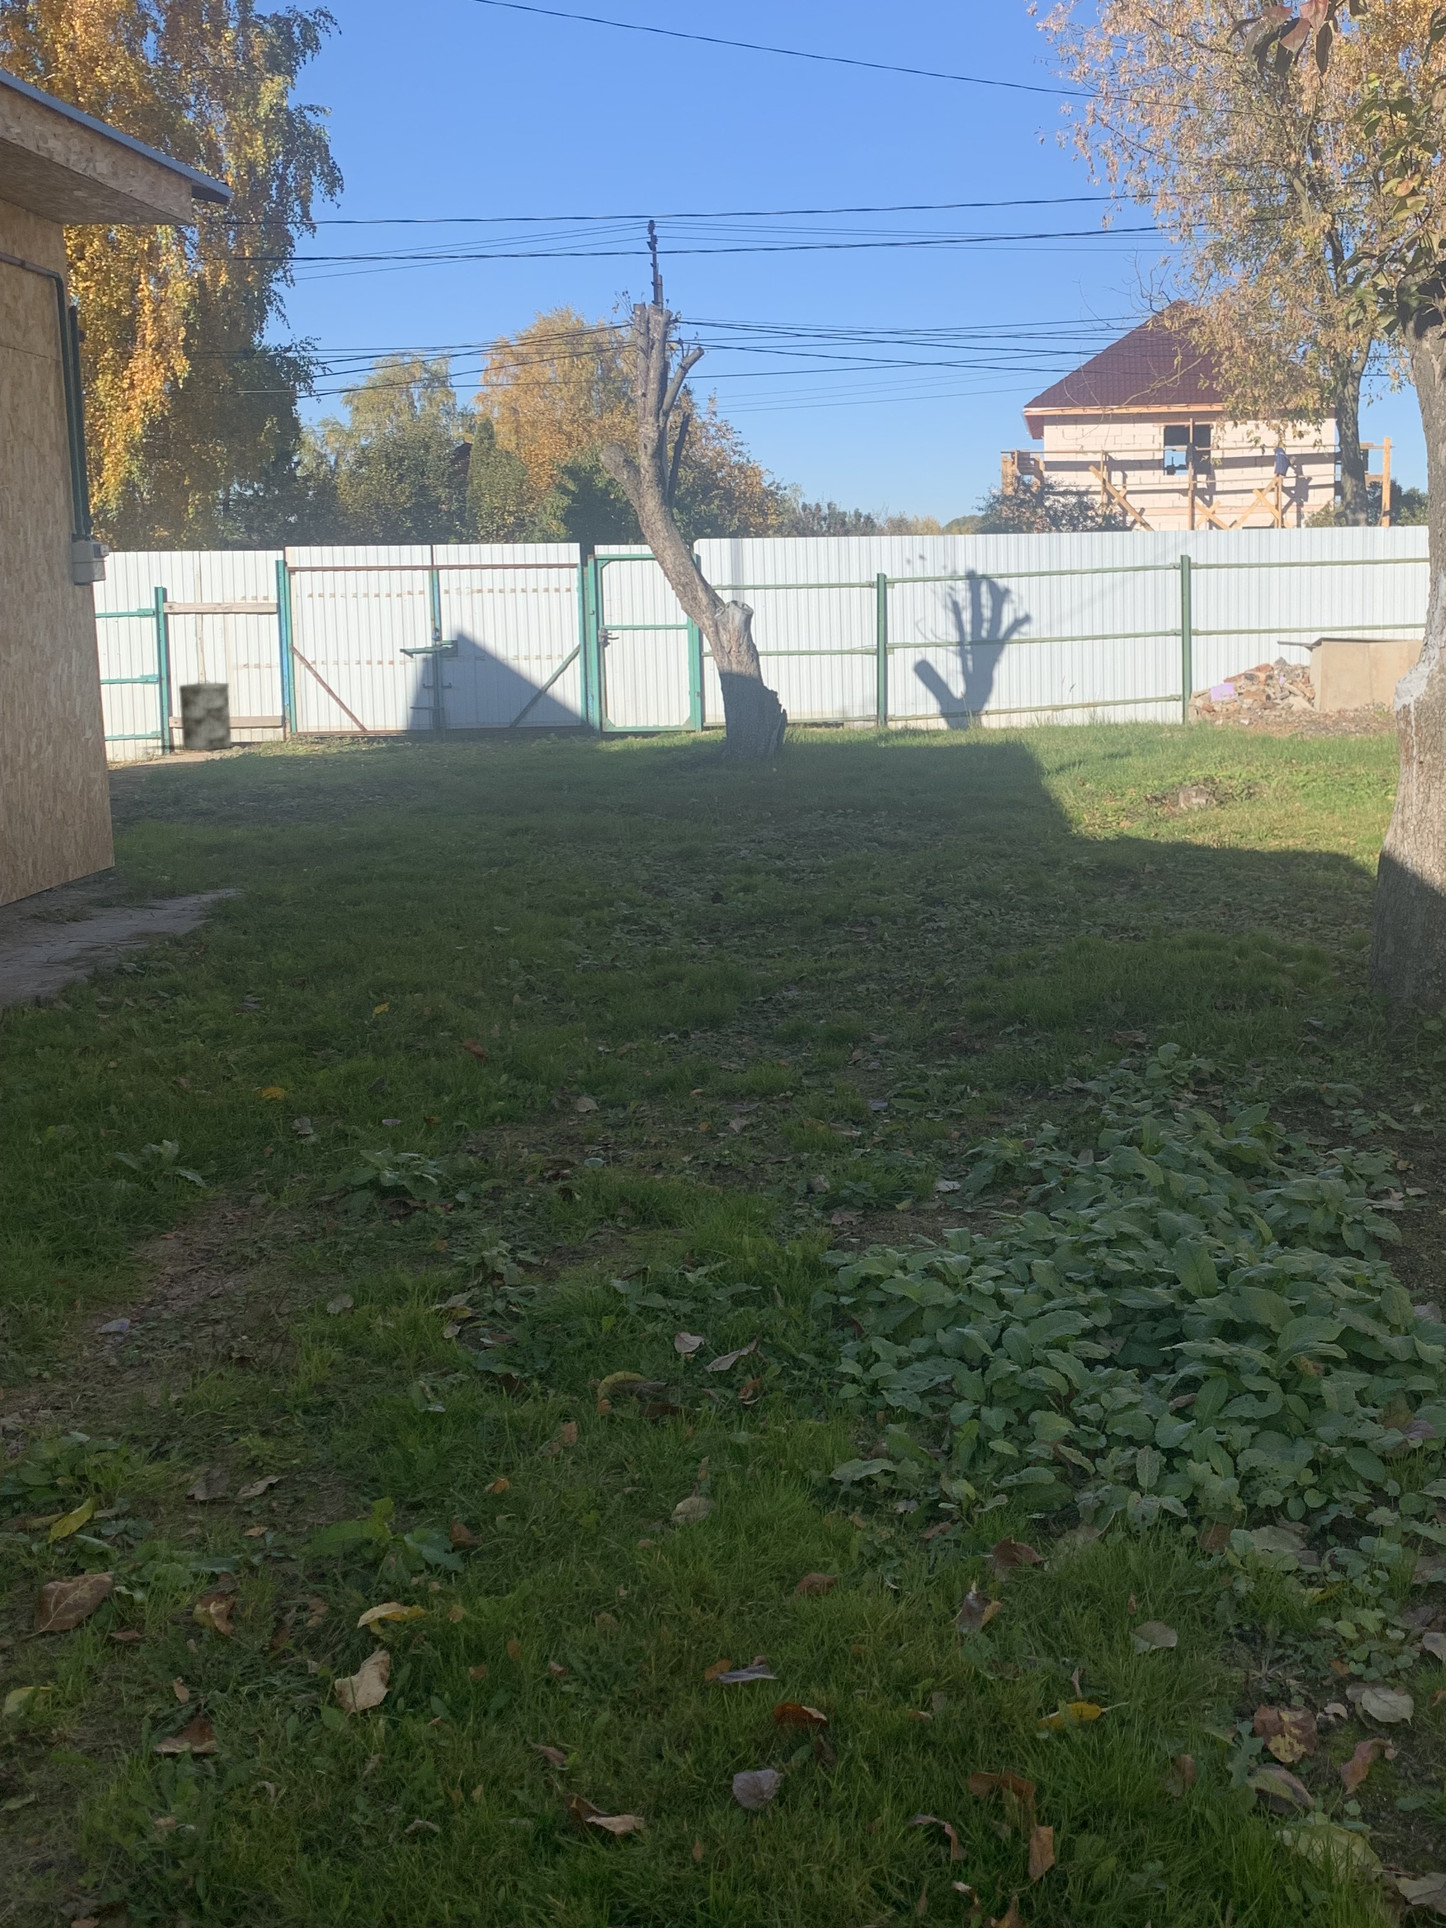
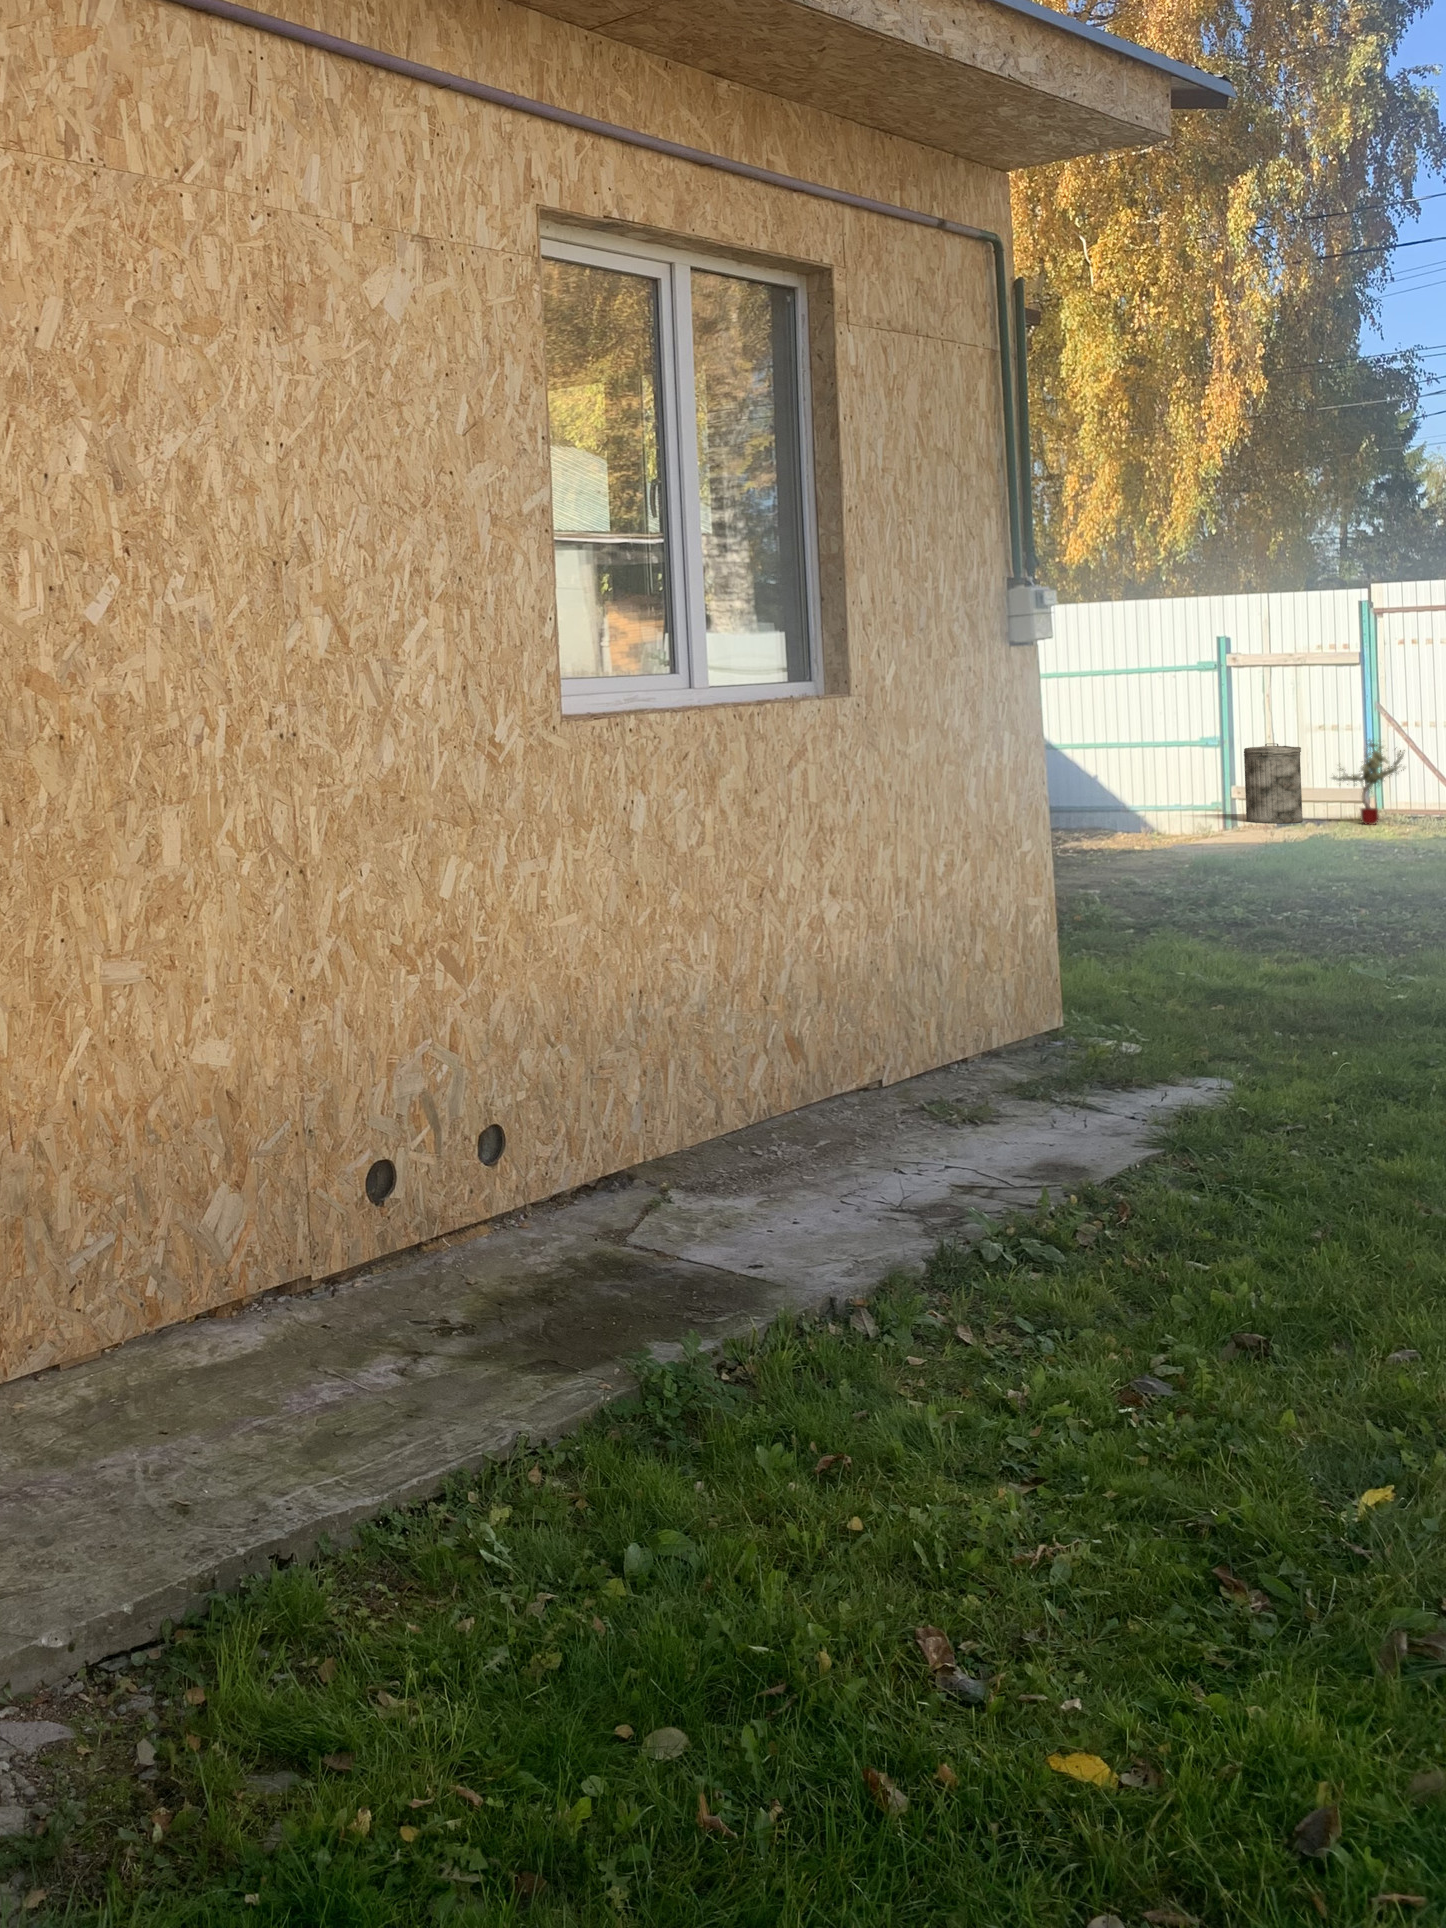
potted tree: none [253,674,316,747] -> present [1332,740,1405,825]

